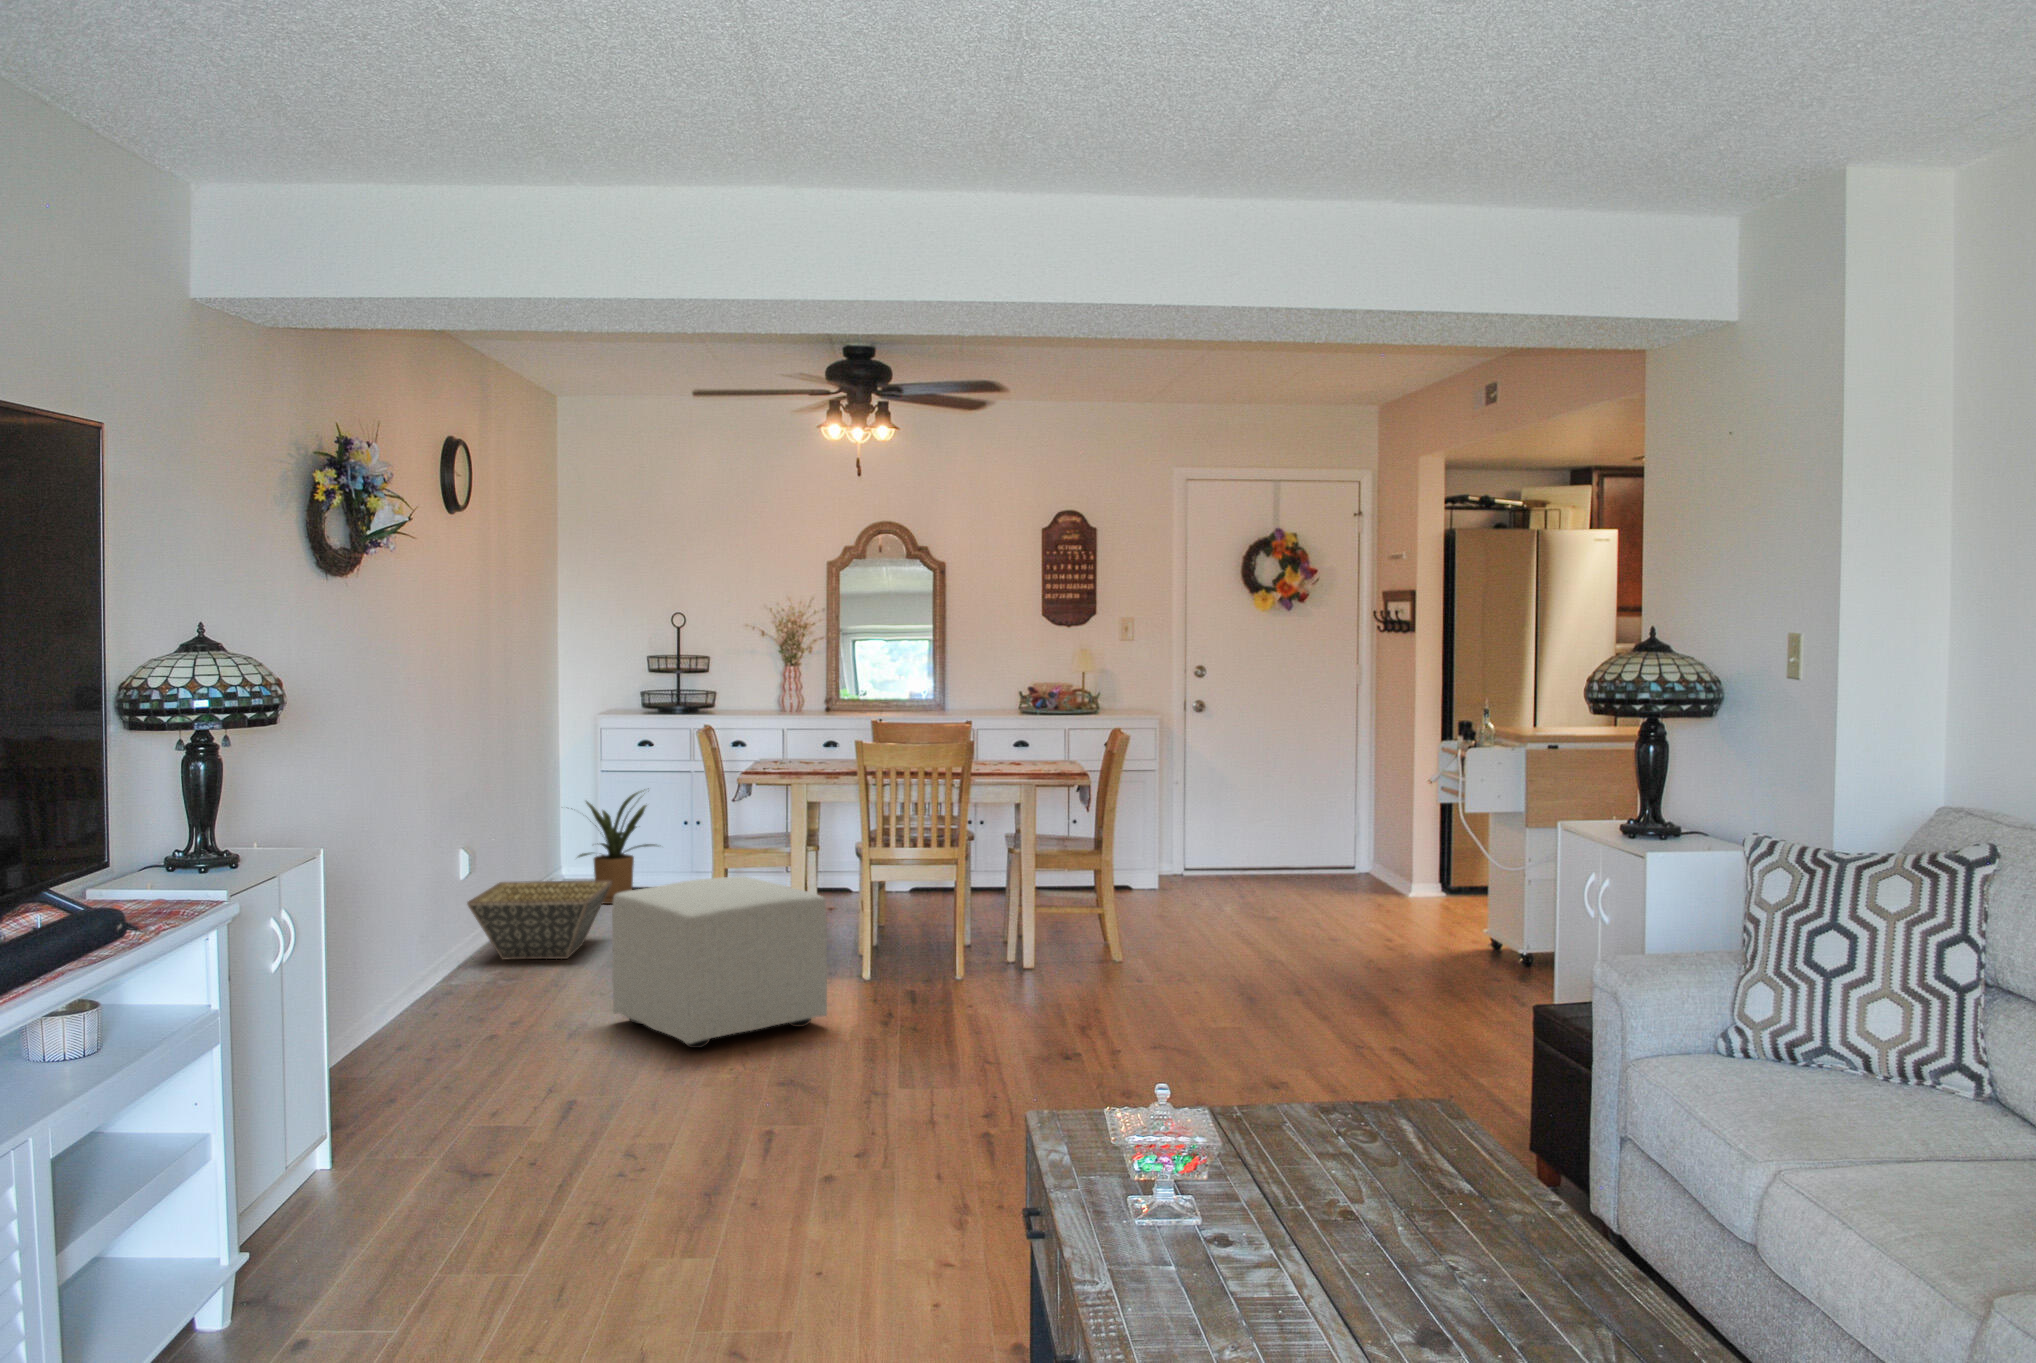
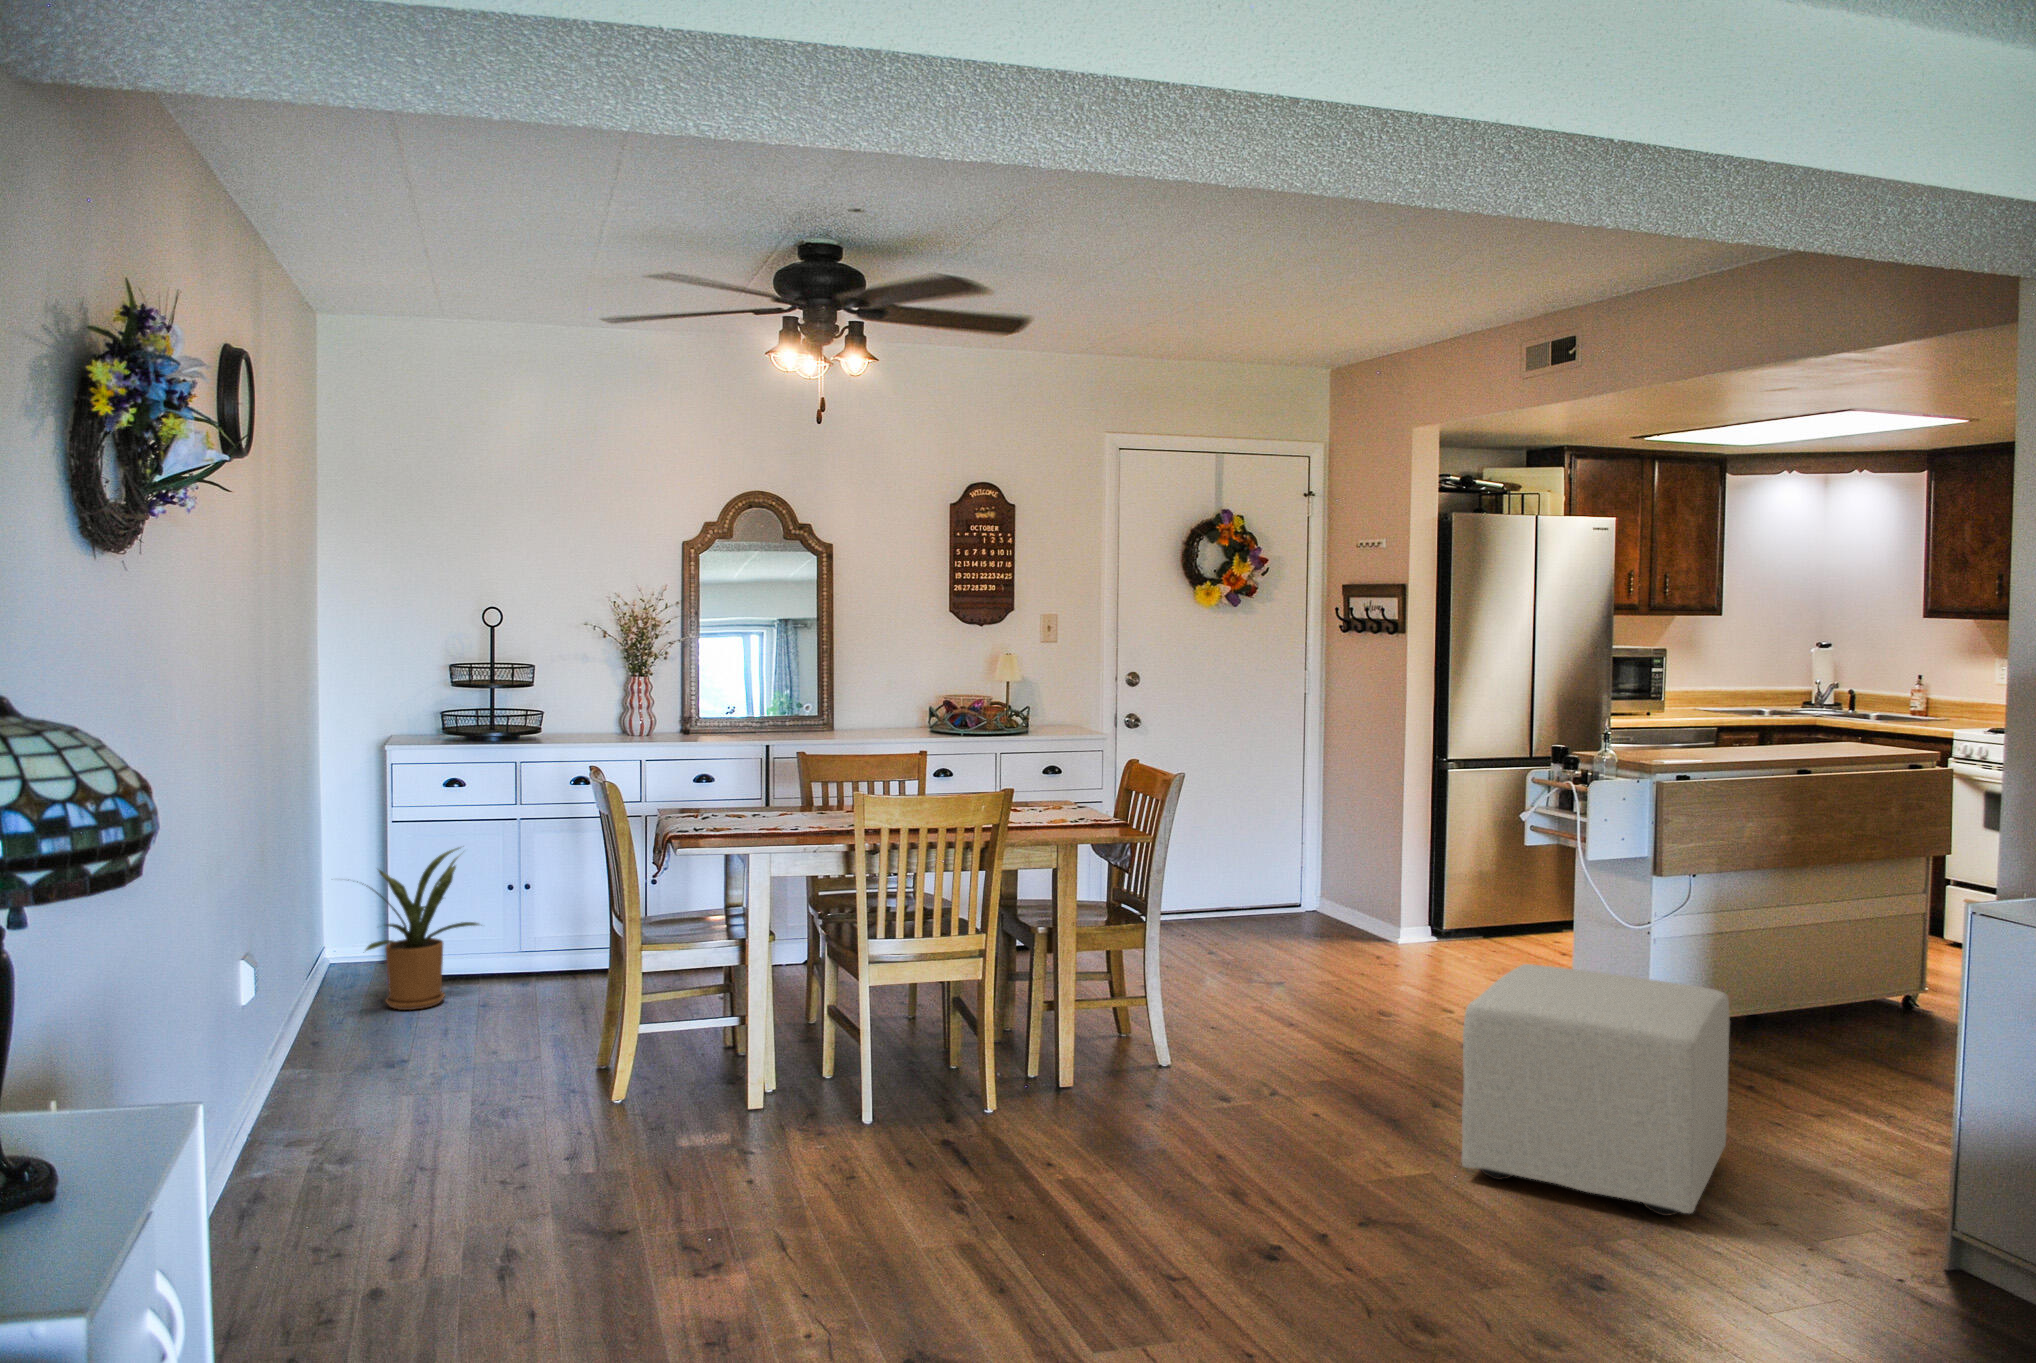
ottoman: present [612,877,827,1048] -> present [1462,964,1730,1216]
basket: present [467,881,612,960] -> none [255,994,458,1133]

